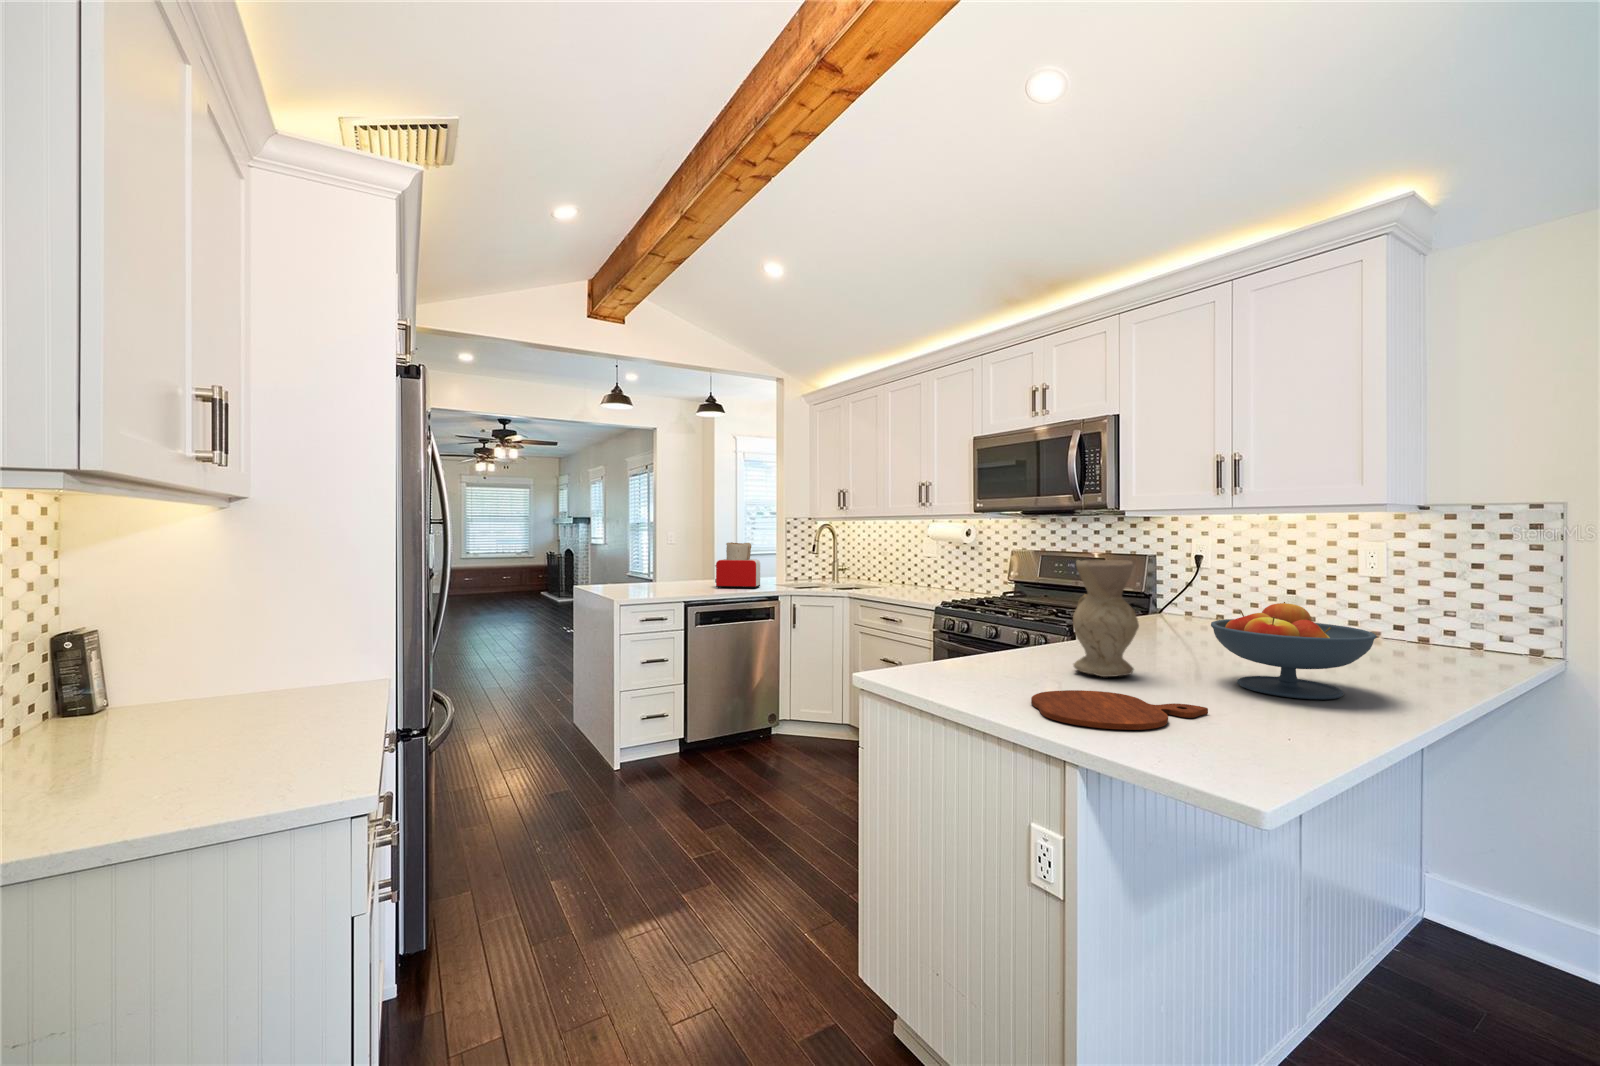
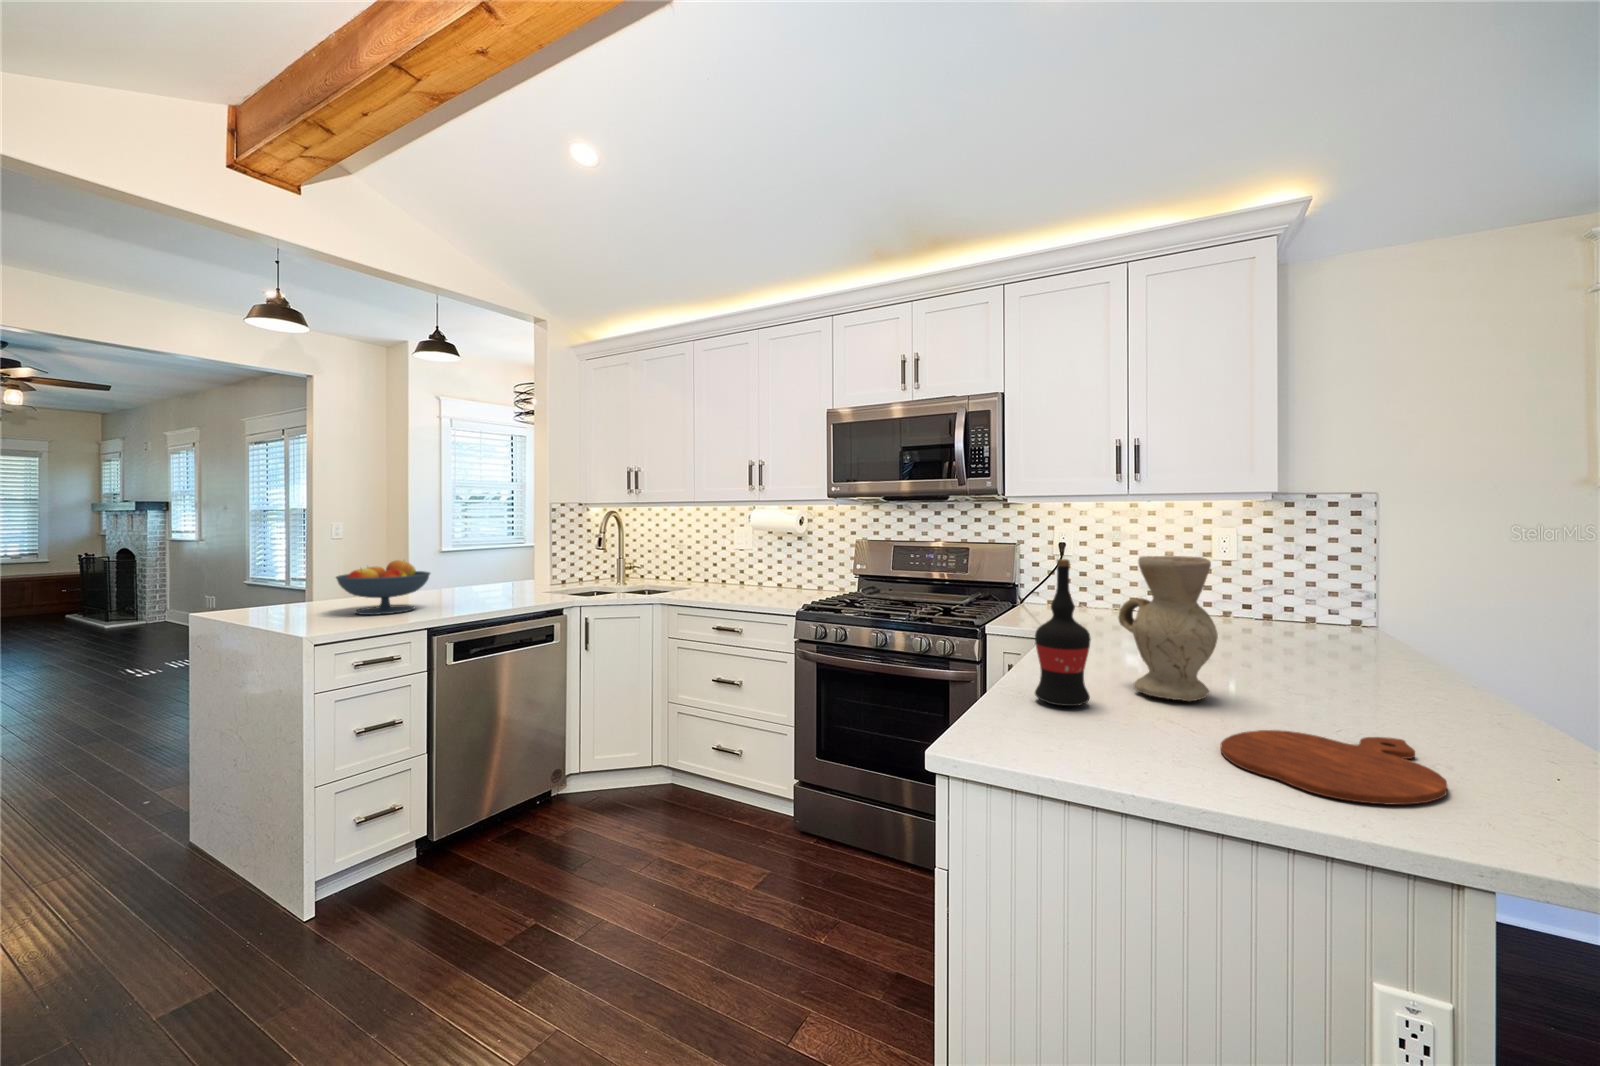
toaster: present [715,542,760,589] -> none [462,537,530,602]
wine bottle: none [980,559,1020,669] -> present [1035,559,1091,706]
fruit bowl: present [1211,602,1377,699] -> present [336,560,430,615]

